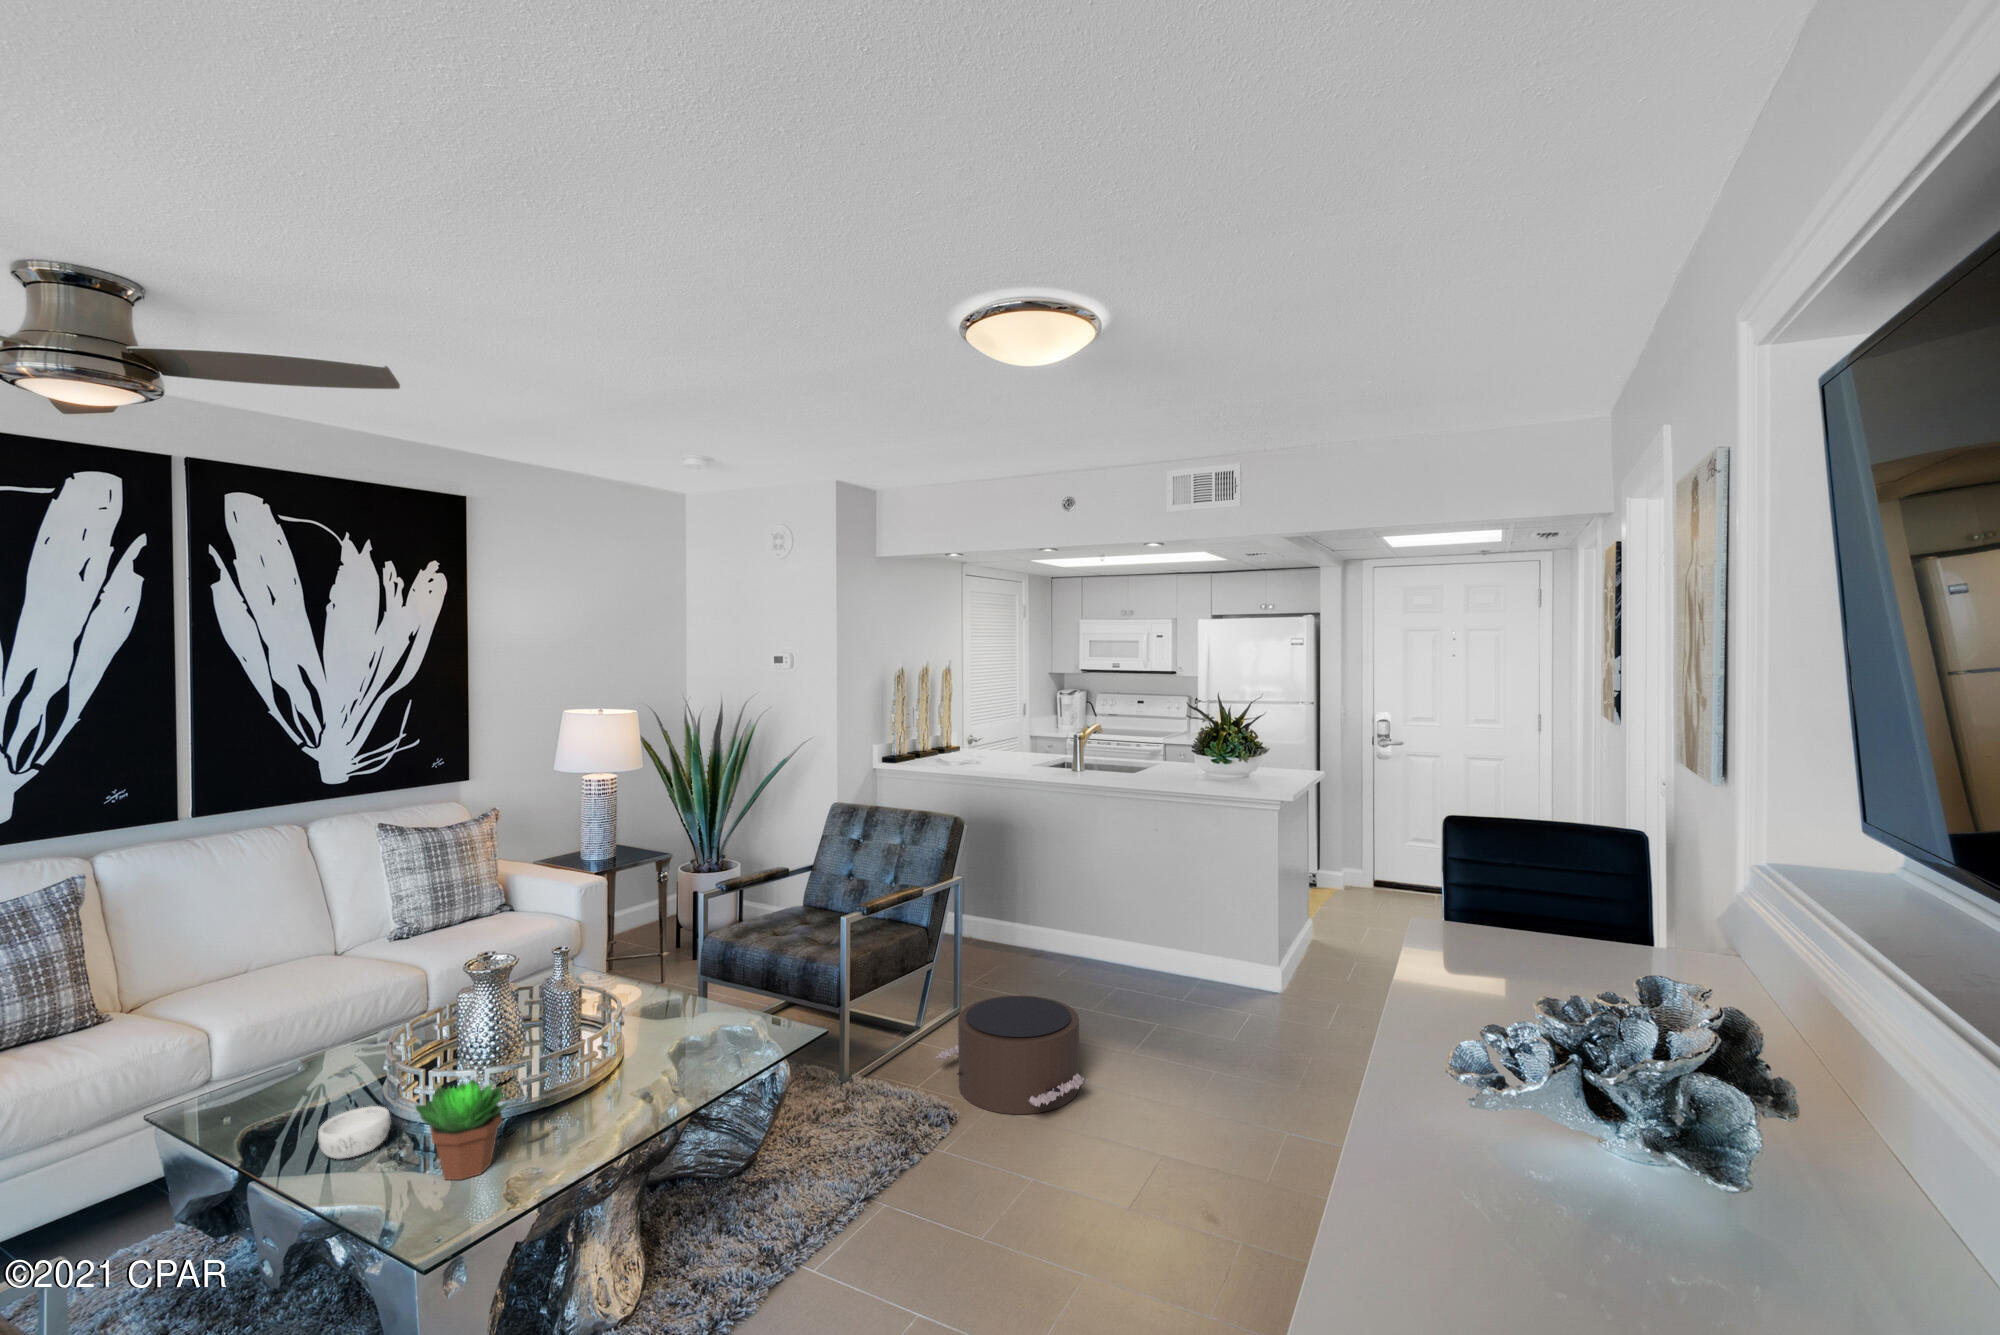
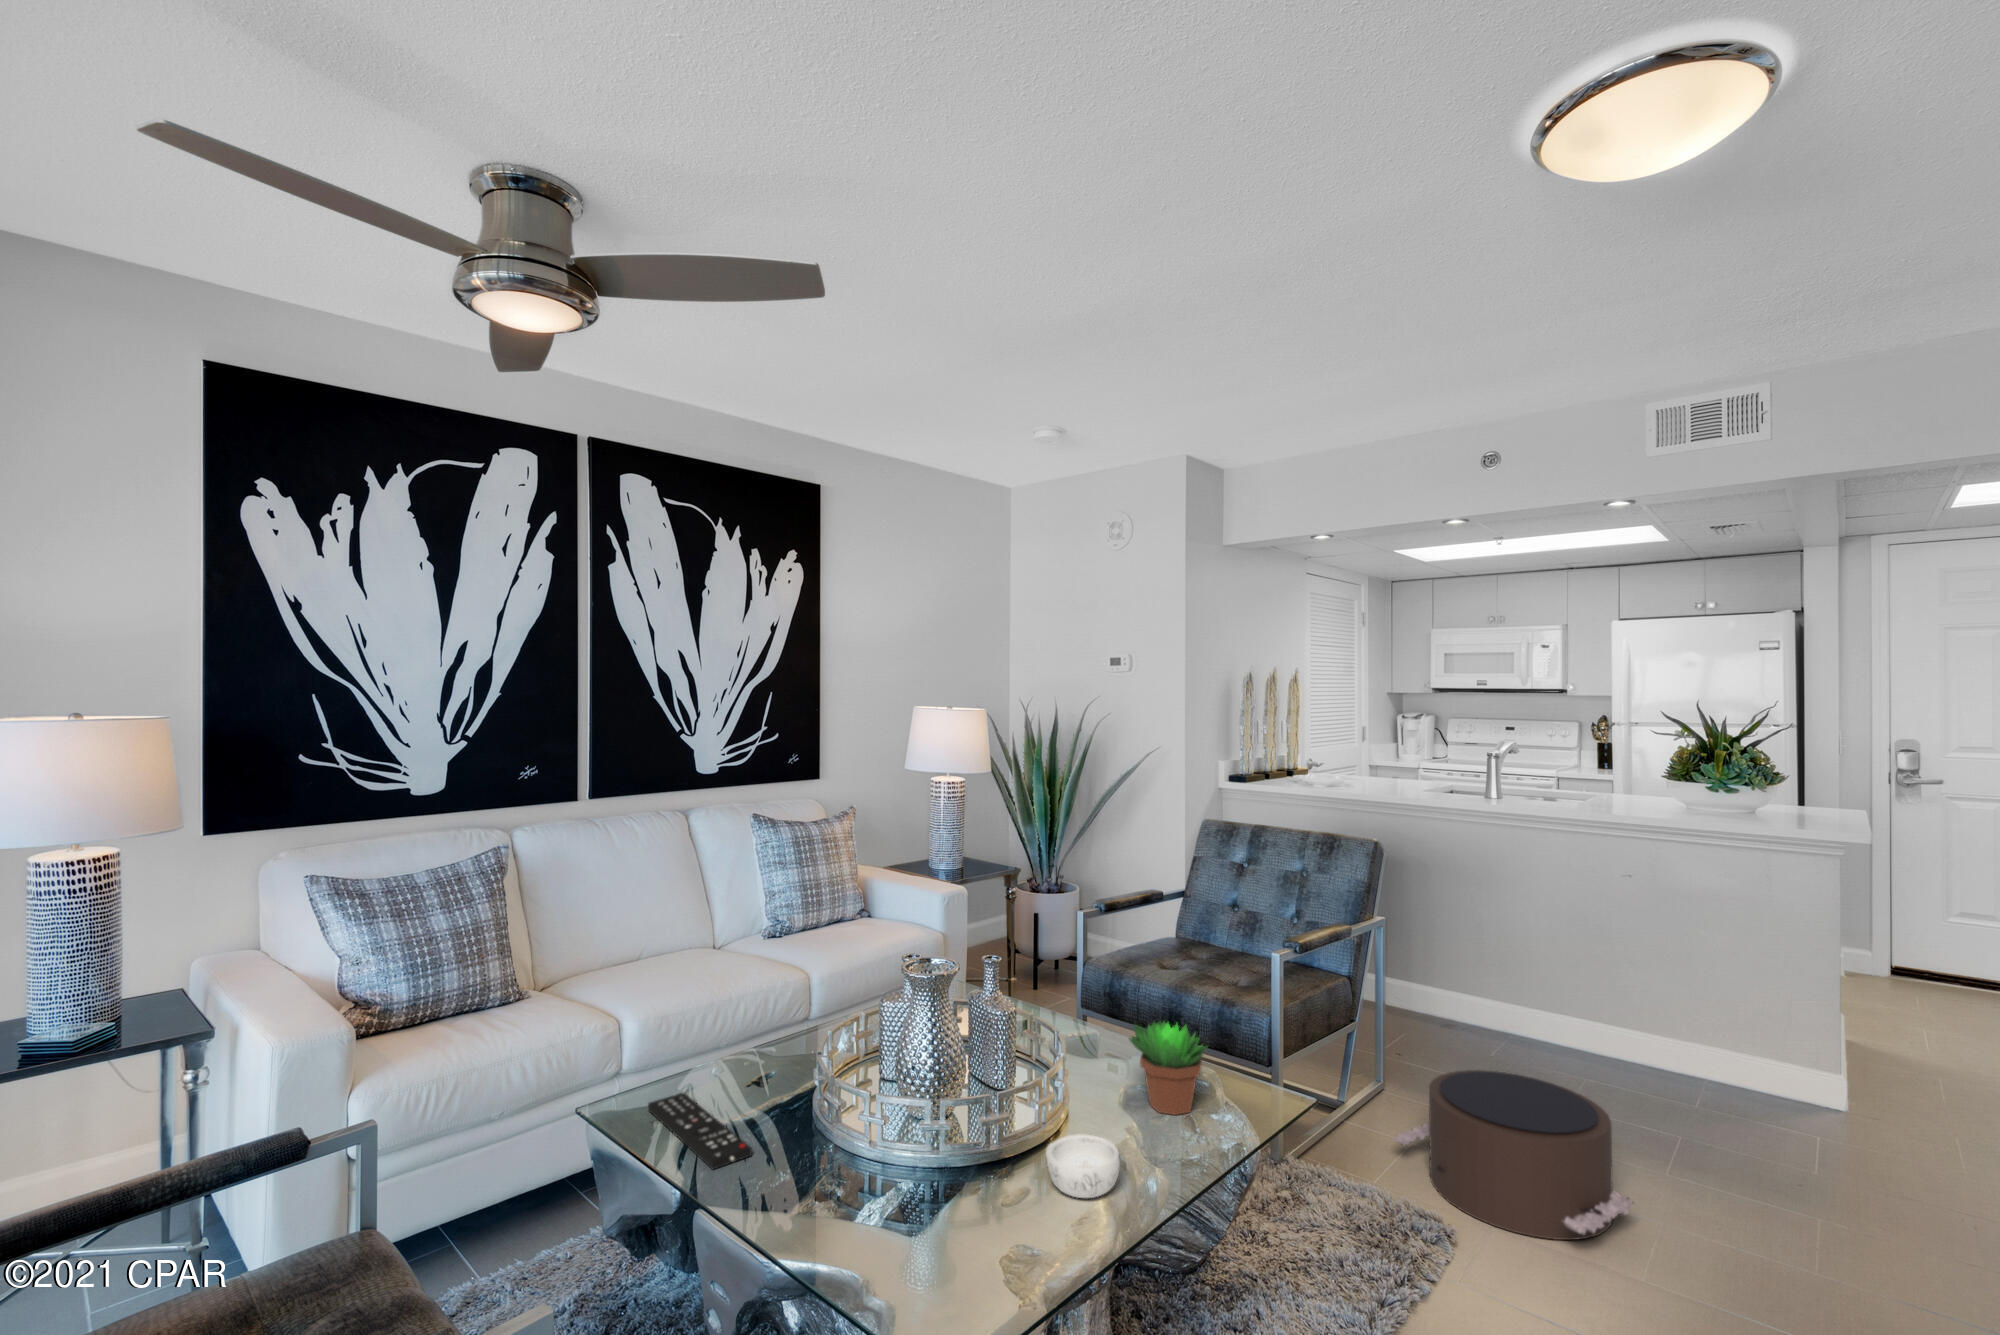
succulent plant: present [416,1079,507,1180] -> present [1130,1021,1208,1115]
remote control: none [225,1087,318,1145] -> present [648,1093,752,1169]
decorative bowl: present [318,1106,391,1159] -> present [1046,1134,1120,1198]

